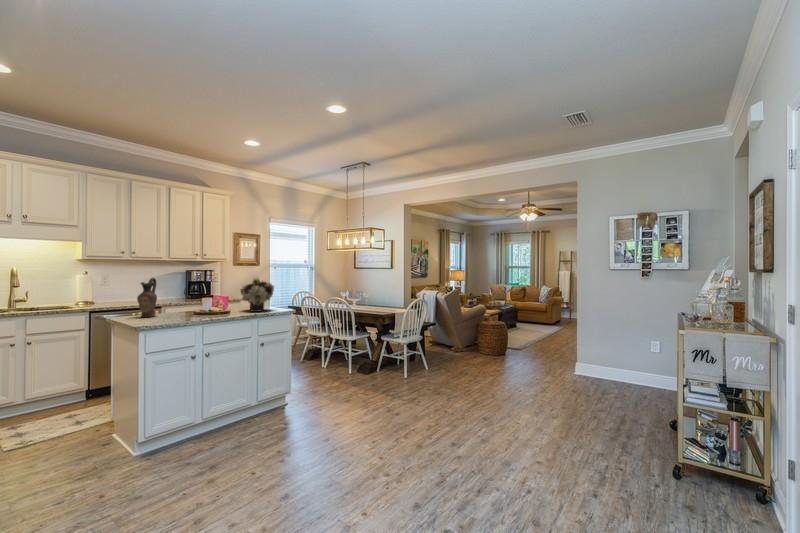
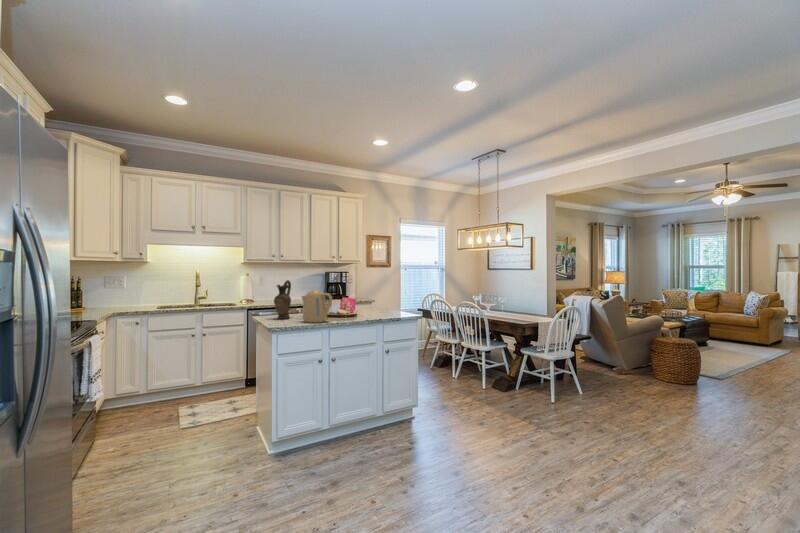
flower arrangement: present [241,277,274,312] -> none [368,279,401,317]
kettle: none [170,286,205,319] -> present [302,289,332,323]

